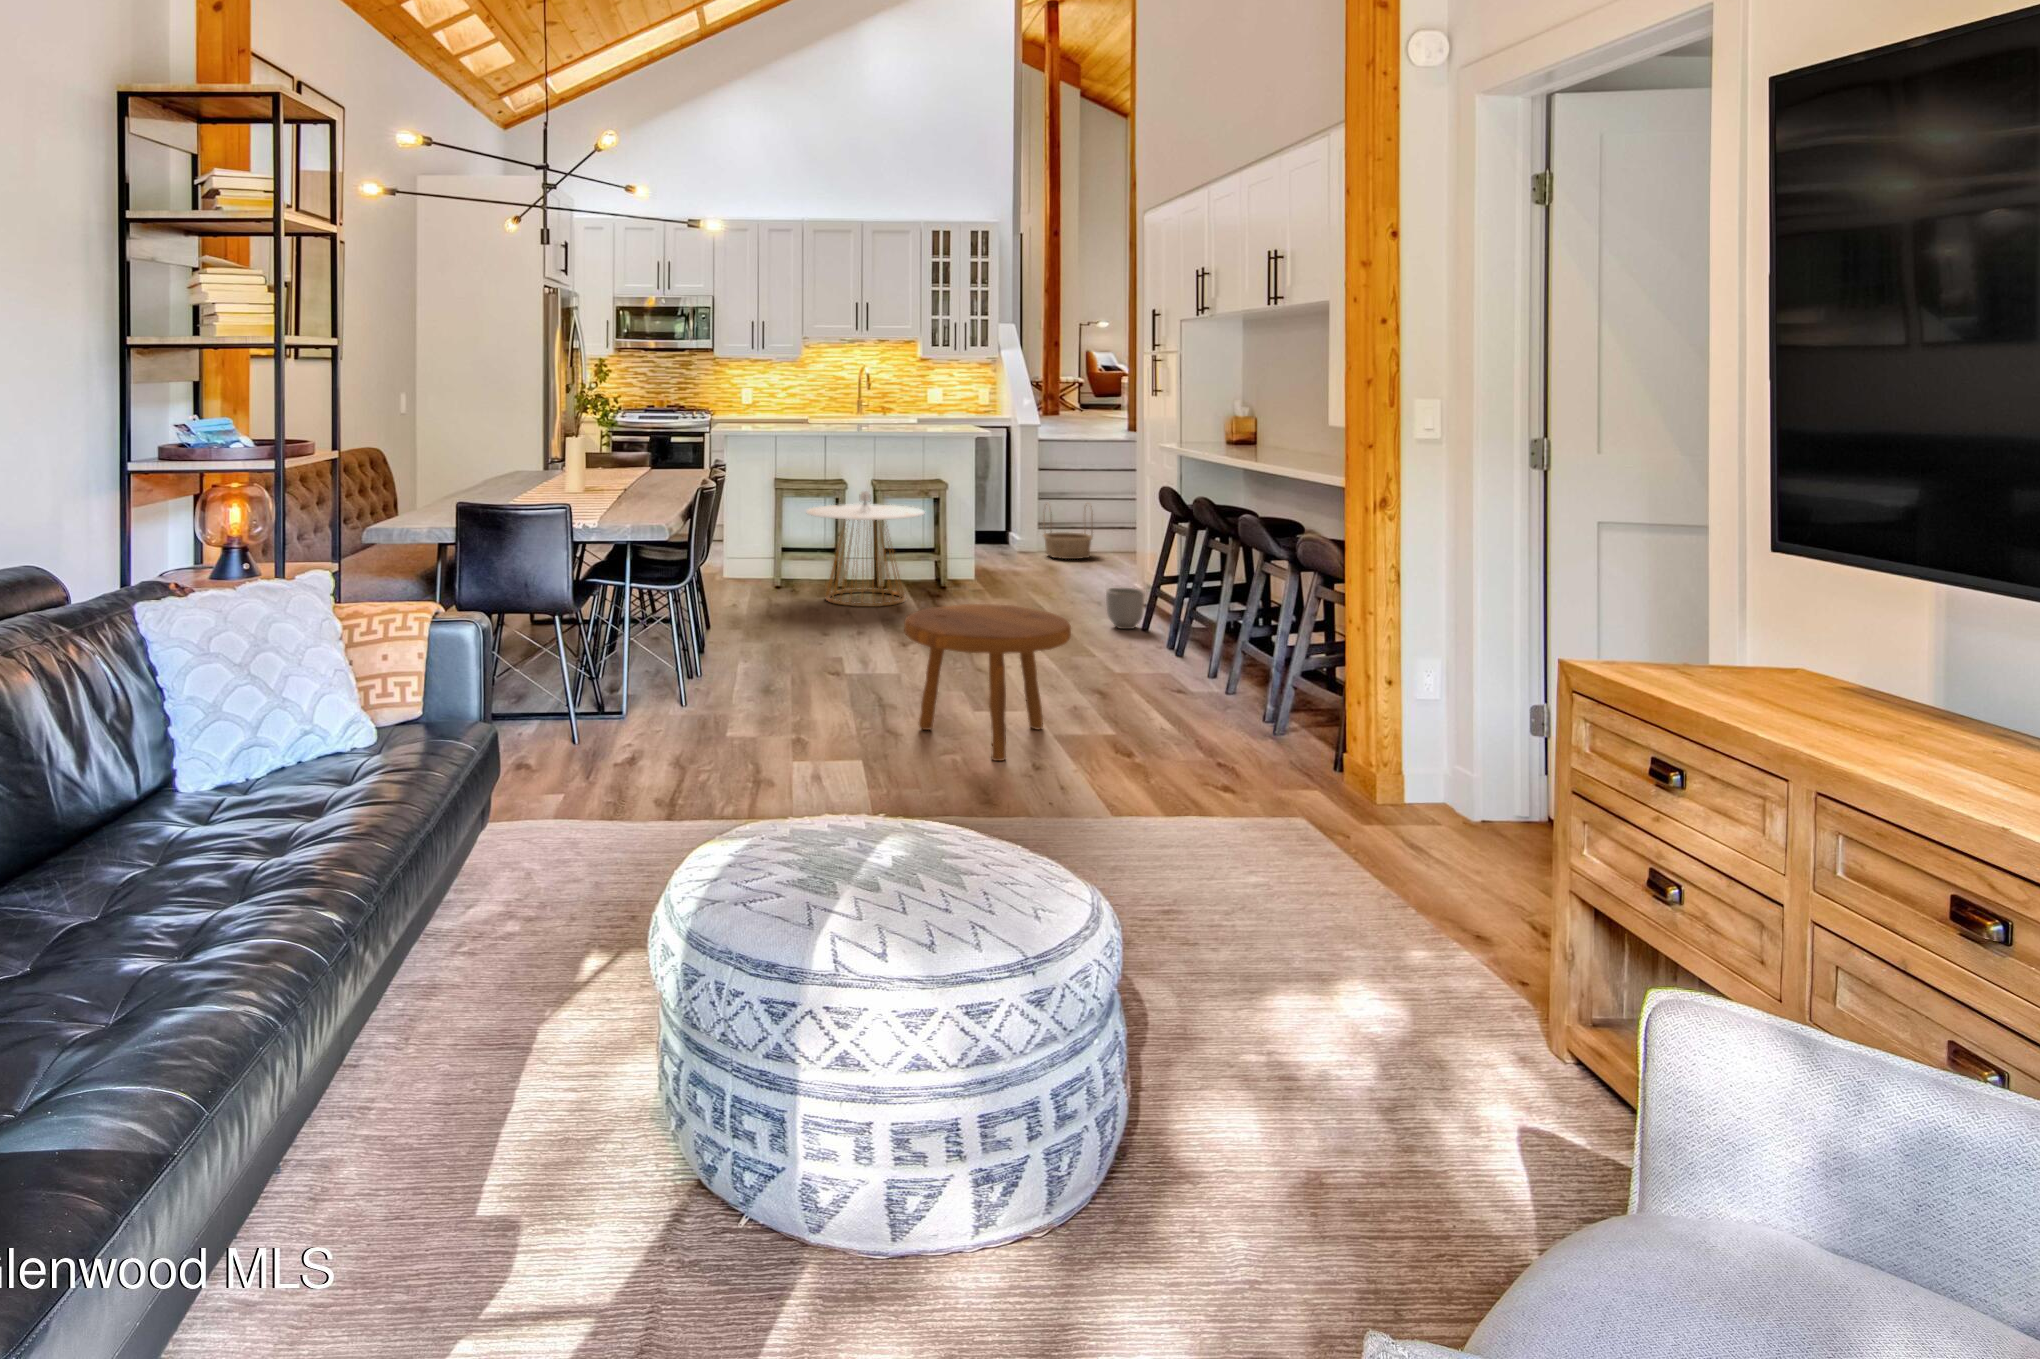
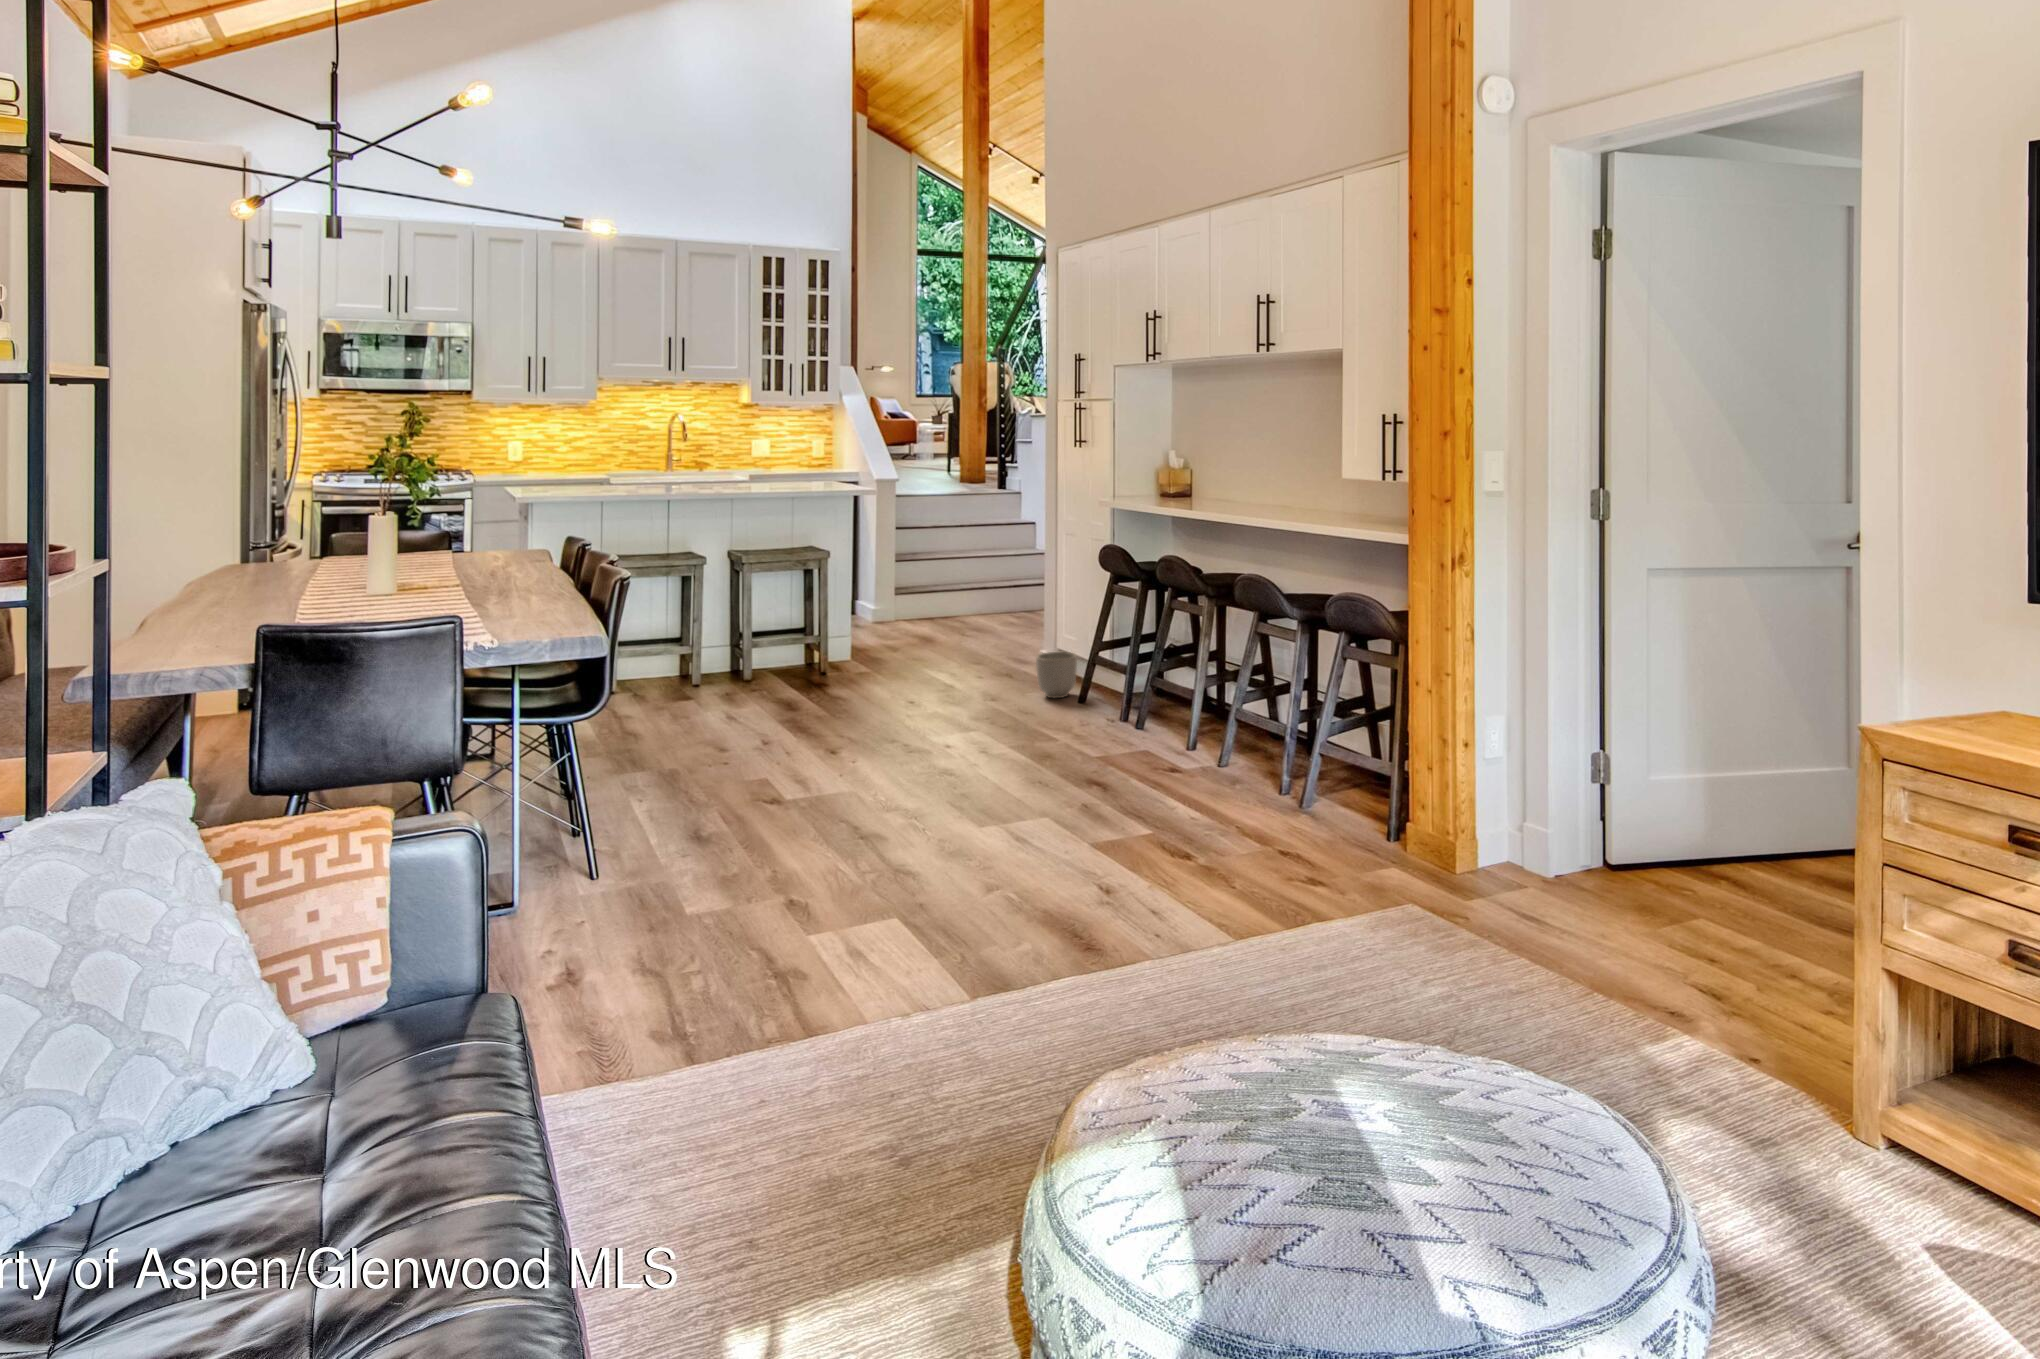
side table: present [806,491,924,607] -> none [656,568,810,714]
basket: present [1043,504,1093,559] -> none [902,555,958,619]
footstool: present [904,604,1071,761] -> none [923,704,1124,906]

